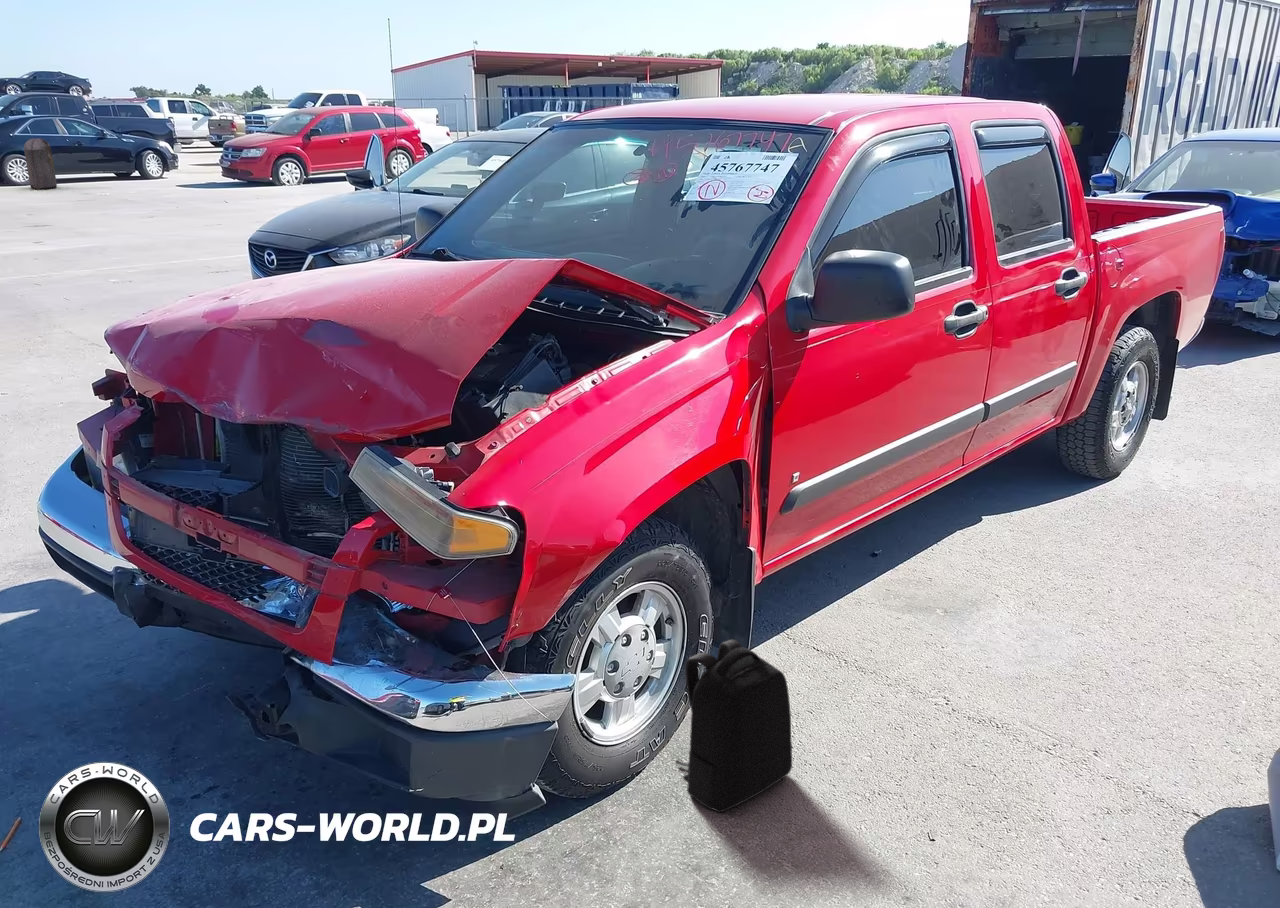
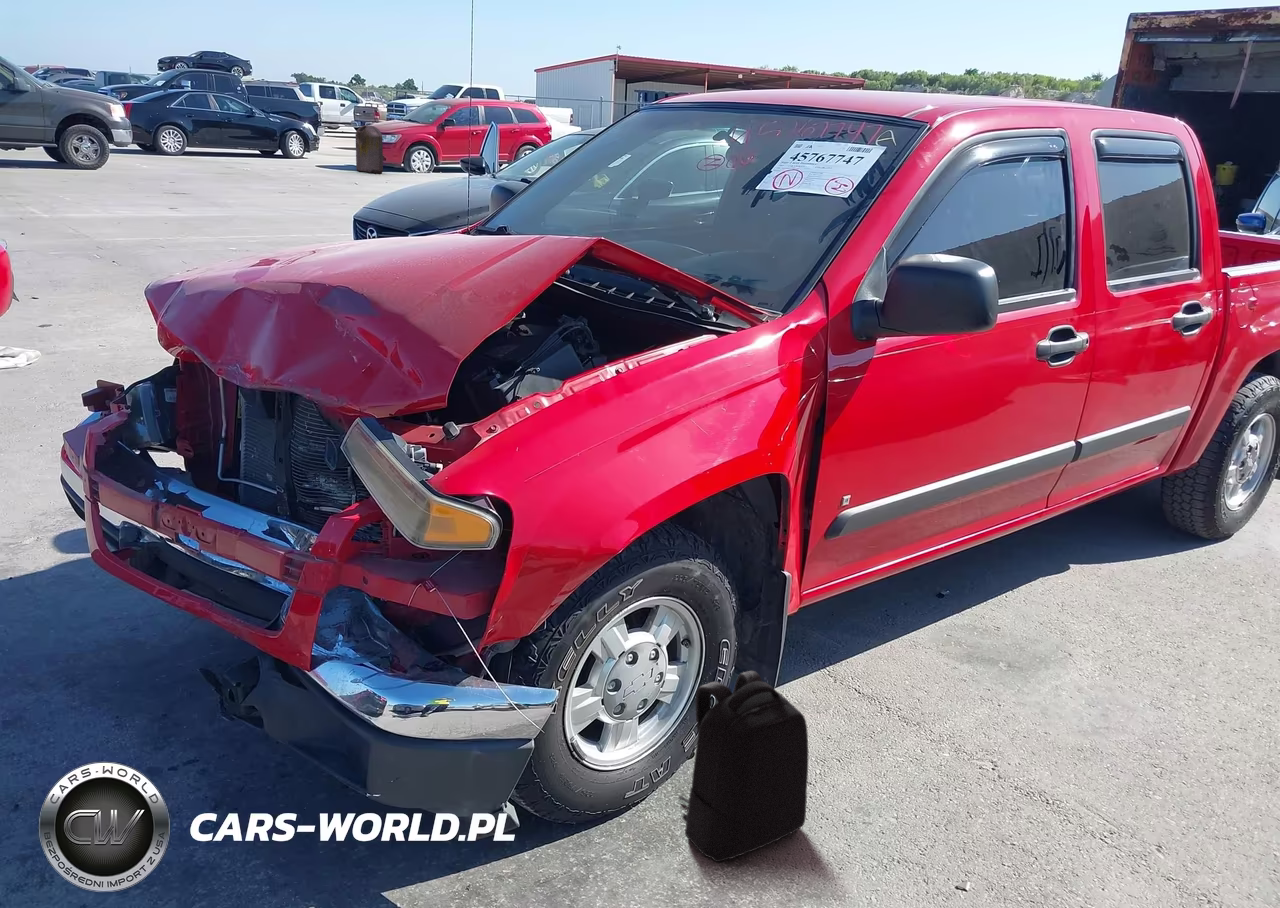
trash can: present [24,138,57,190] -> present [356,125,383,174]

